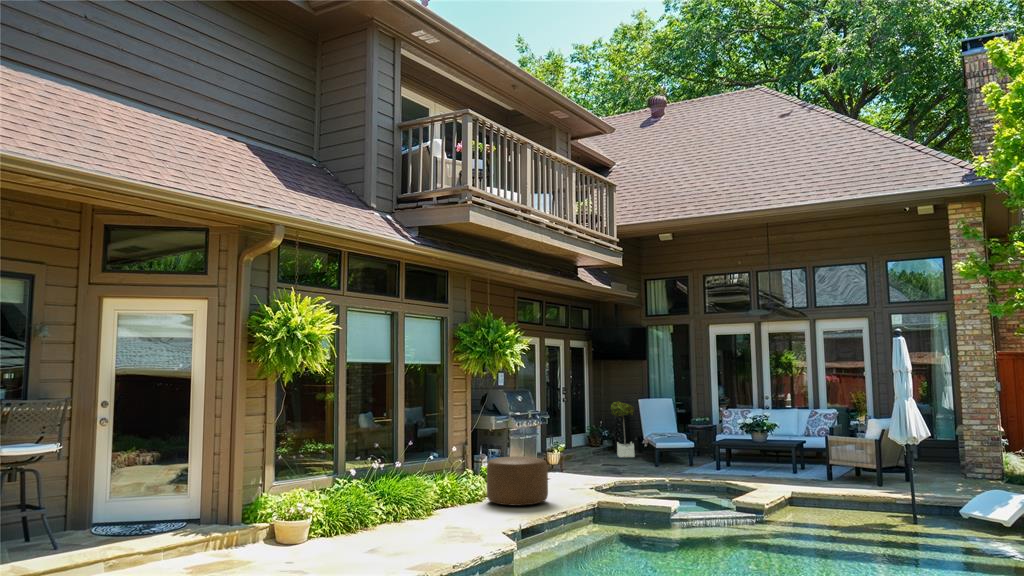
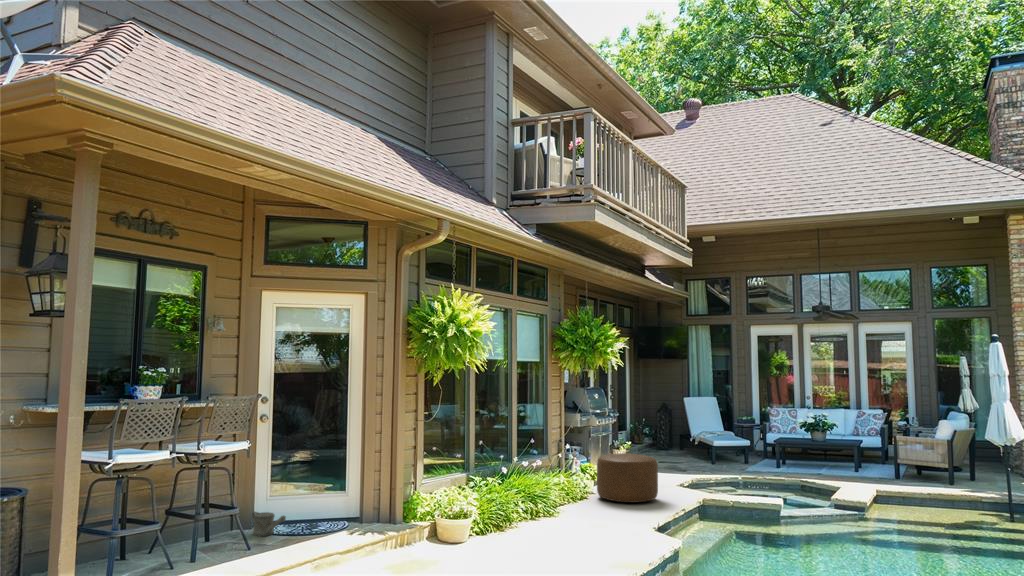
potted tree: present [611,401,635,457] -> none [659,397,683,451]
watering can: none [73,513,99,536] -> present [252,512,286,536]

